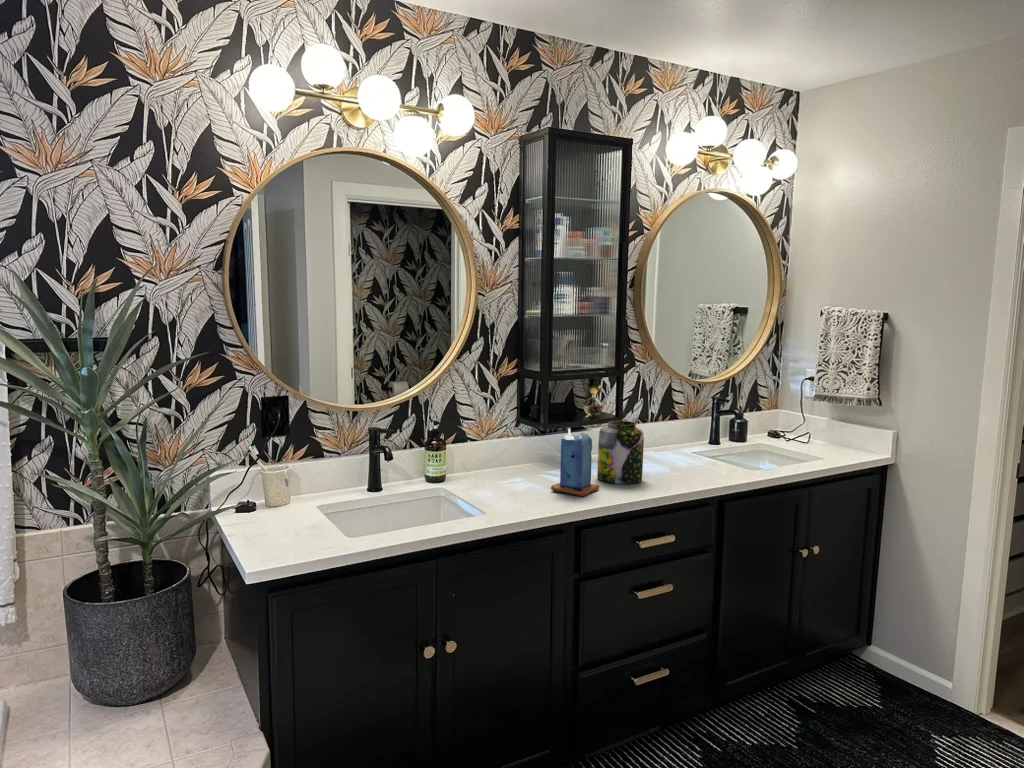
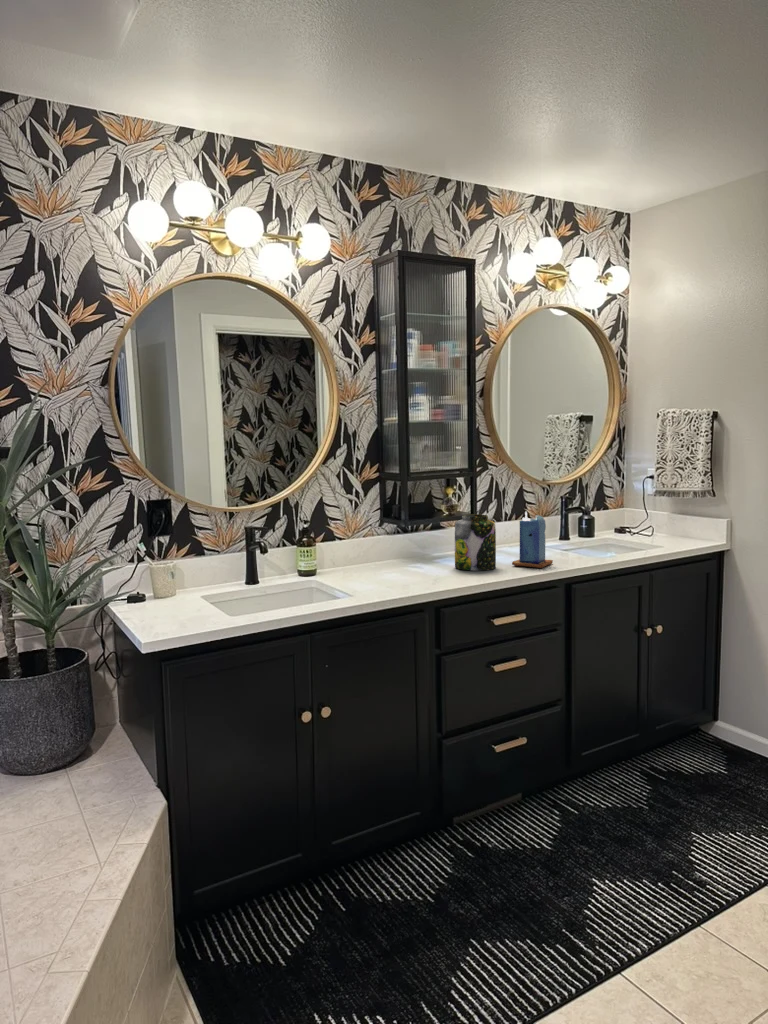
candle: present [551,428,599,497] -> present [512,512,553,568]

